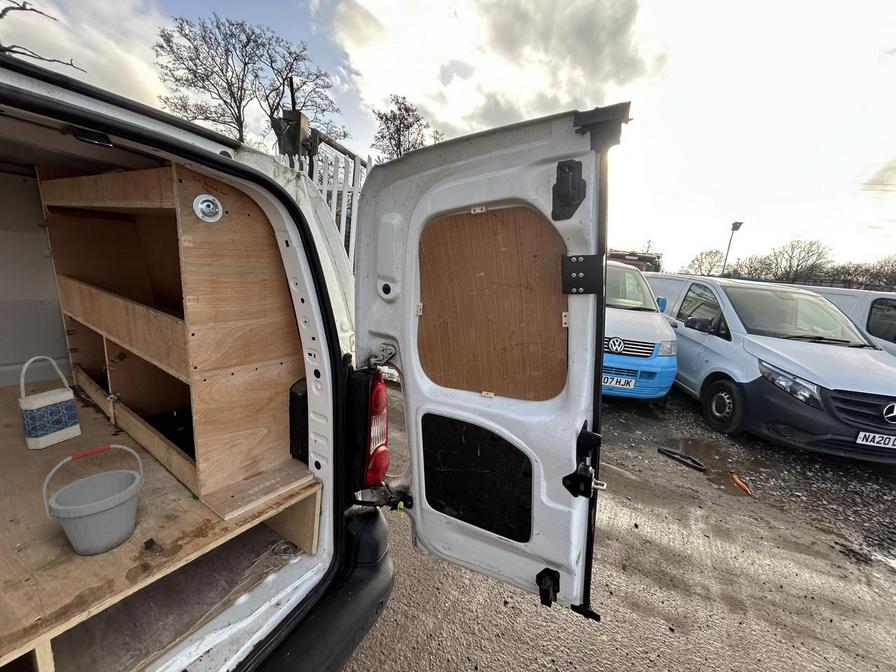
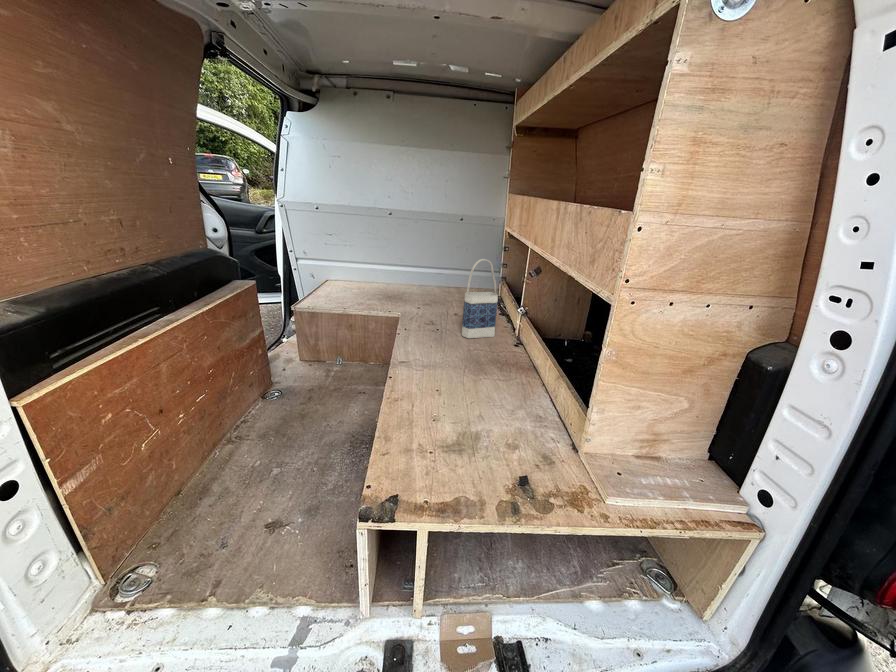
bucket: present [42,445,144,555] -> none [455,351,538,462]

